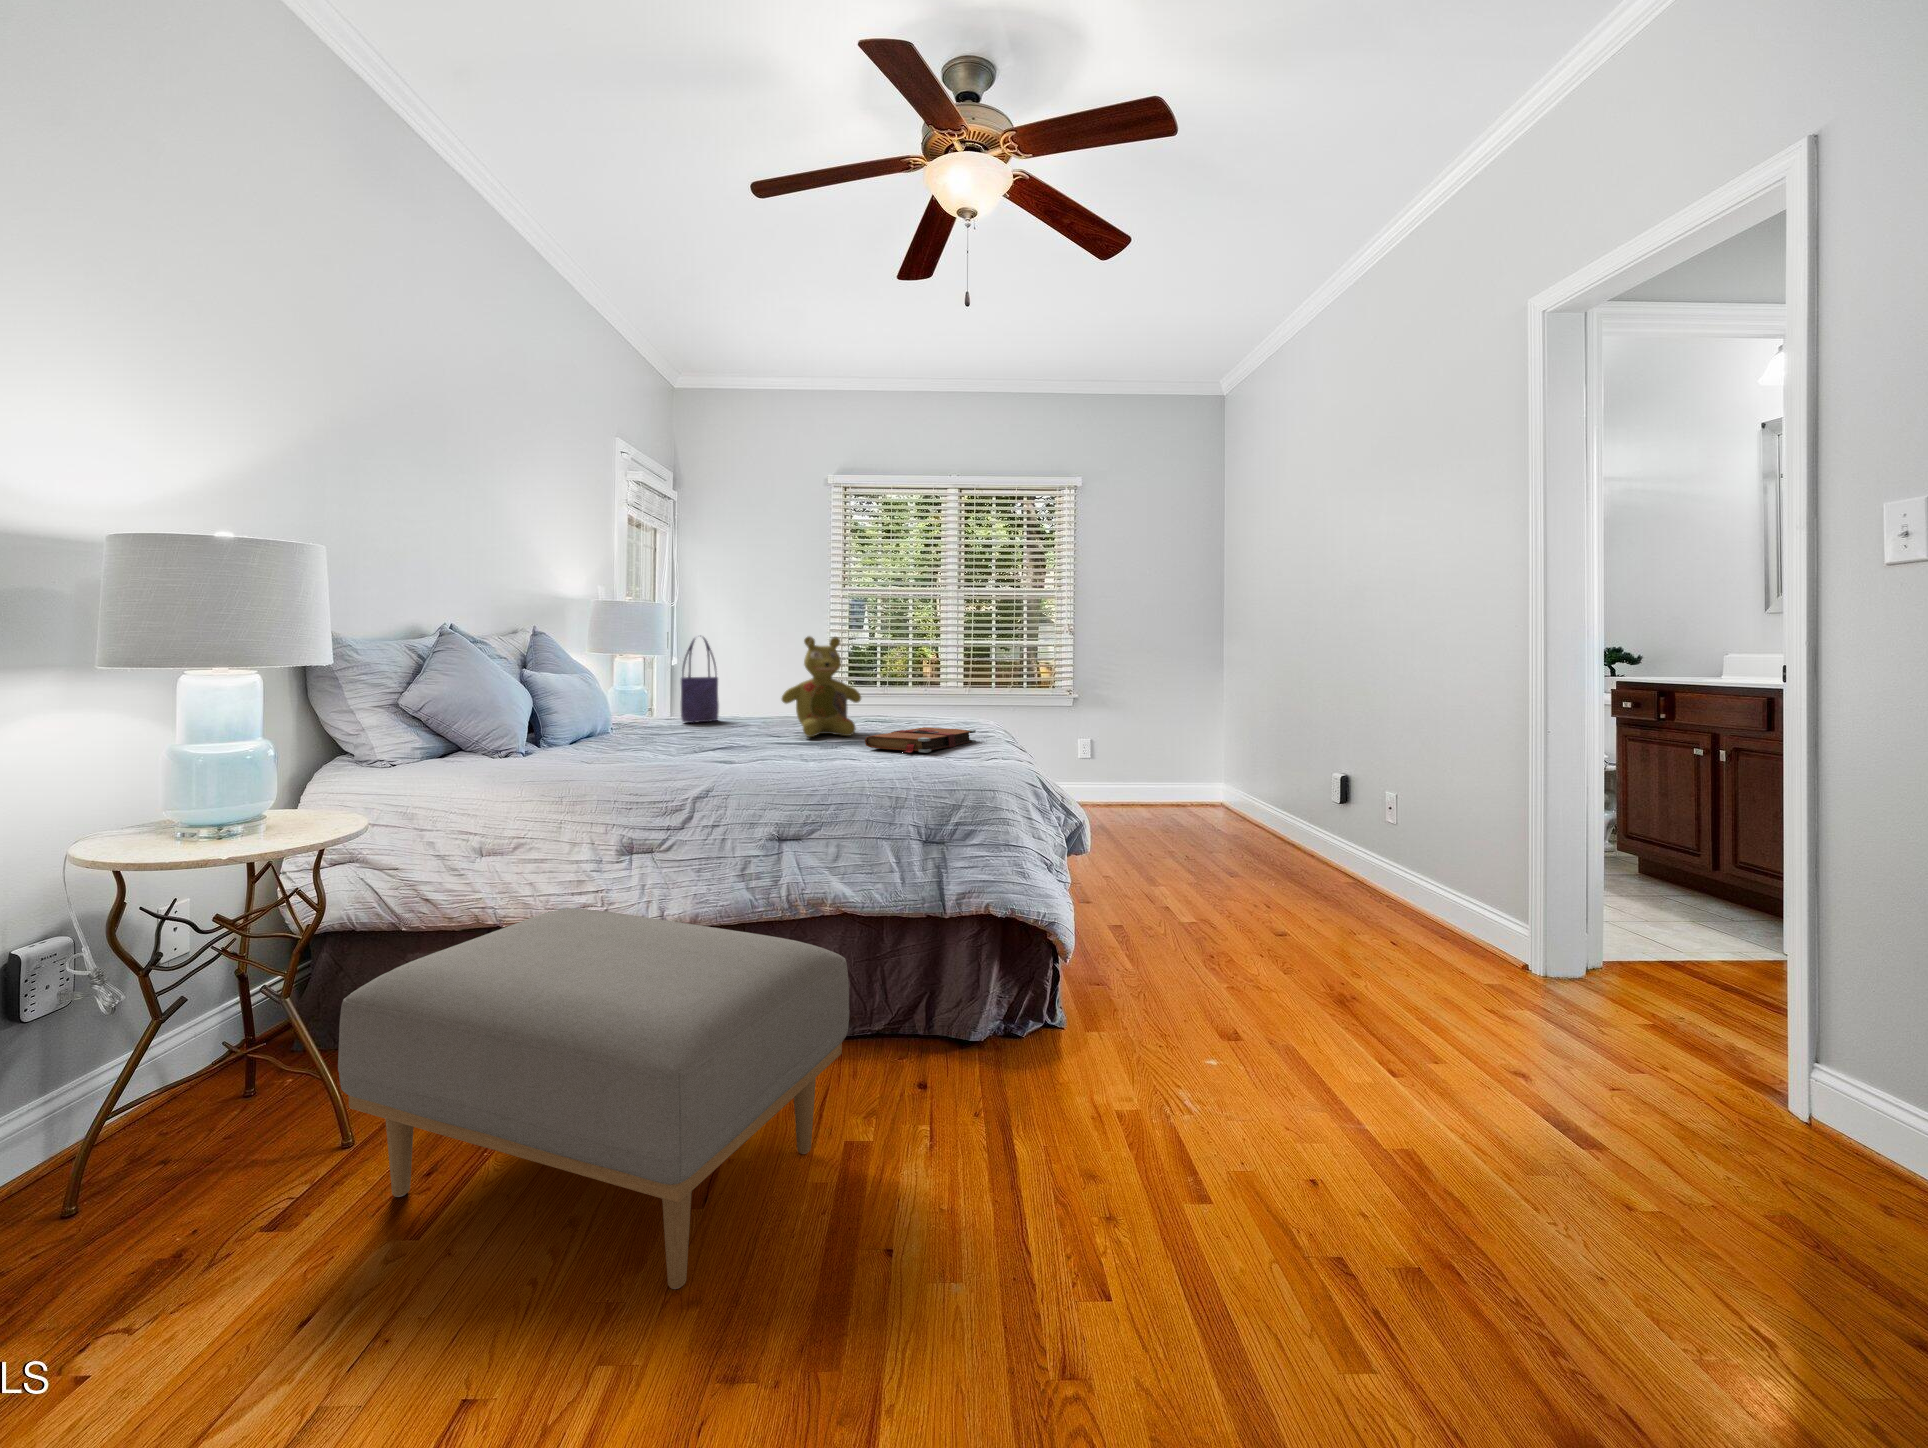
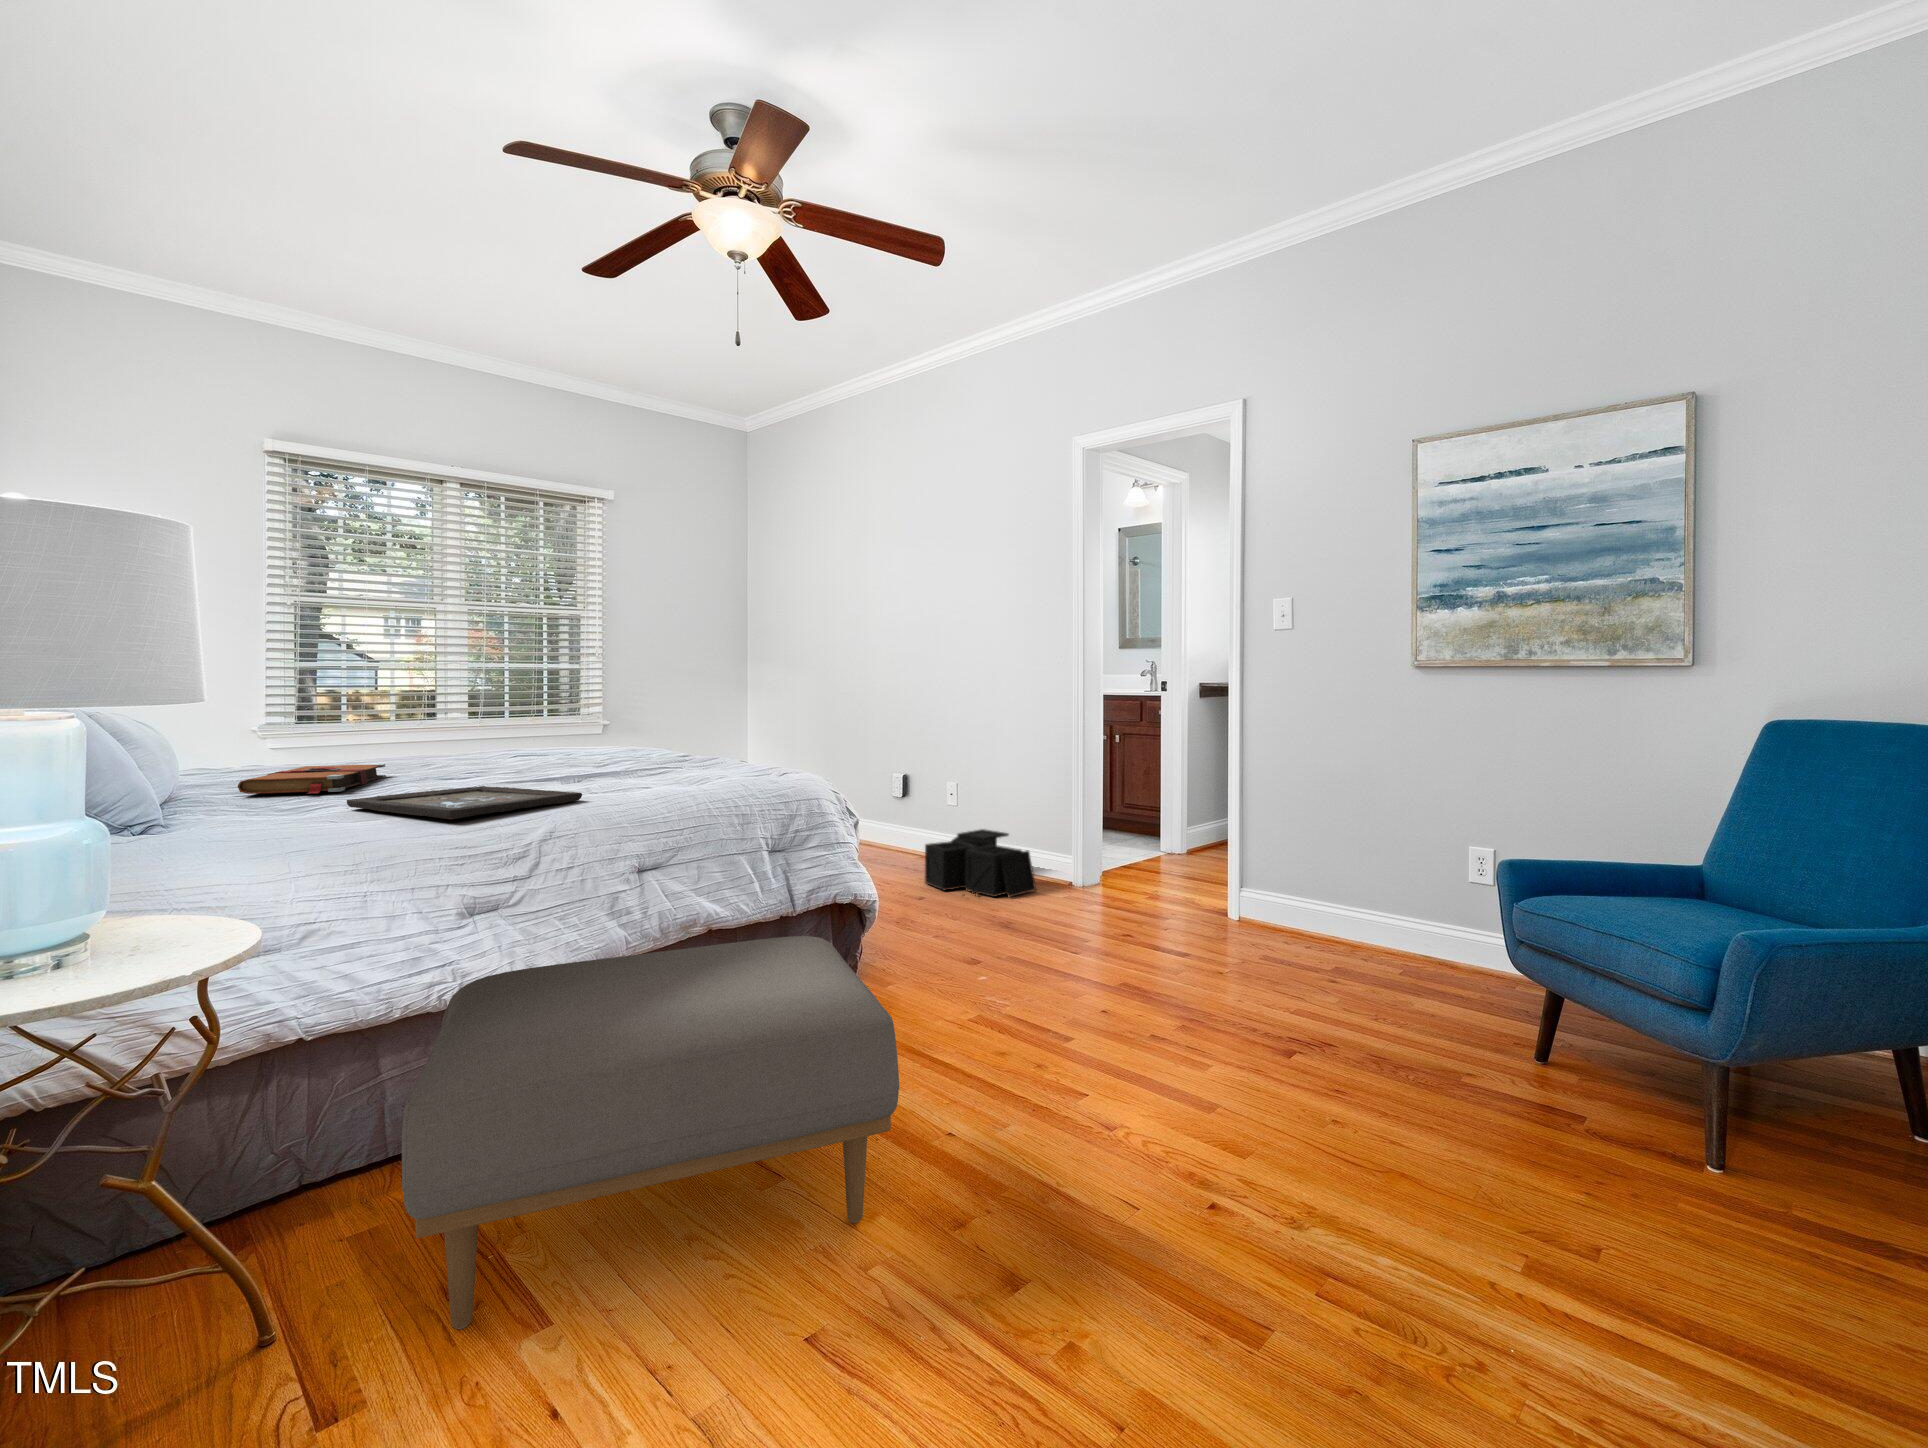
stuffed bear: present [782,636,861,737] -> none [451,660,556,775]
tote bag: present [681,637,719,723] -> none [224,658,276,777]
book: present [865,727,976,753] -> present [237,764,386,794]
tray: none [645,745,776,771] -> present [347,786,582,819]
storage bin: none [1309,861,1452,963] -> present [925,829,1036,897]

